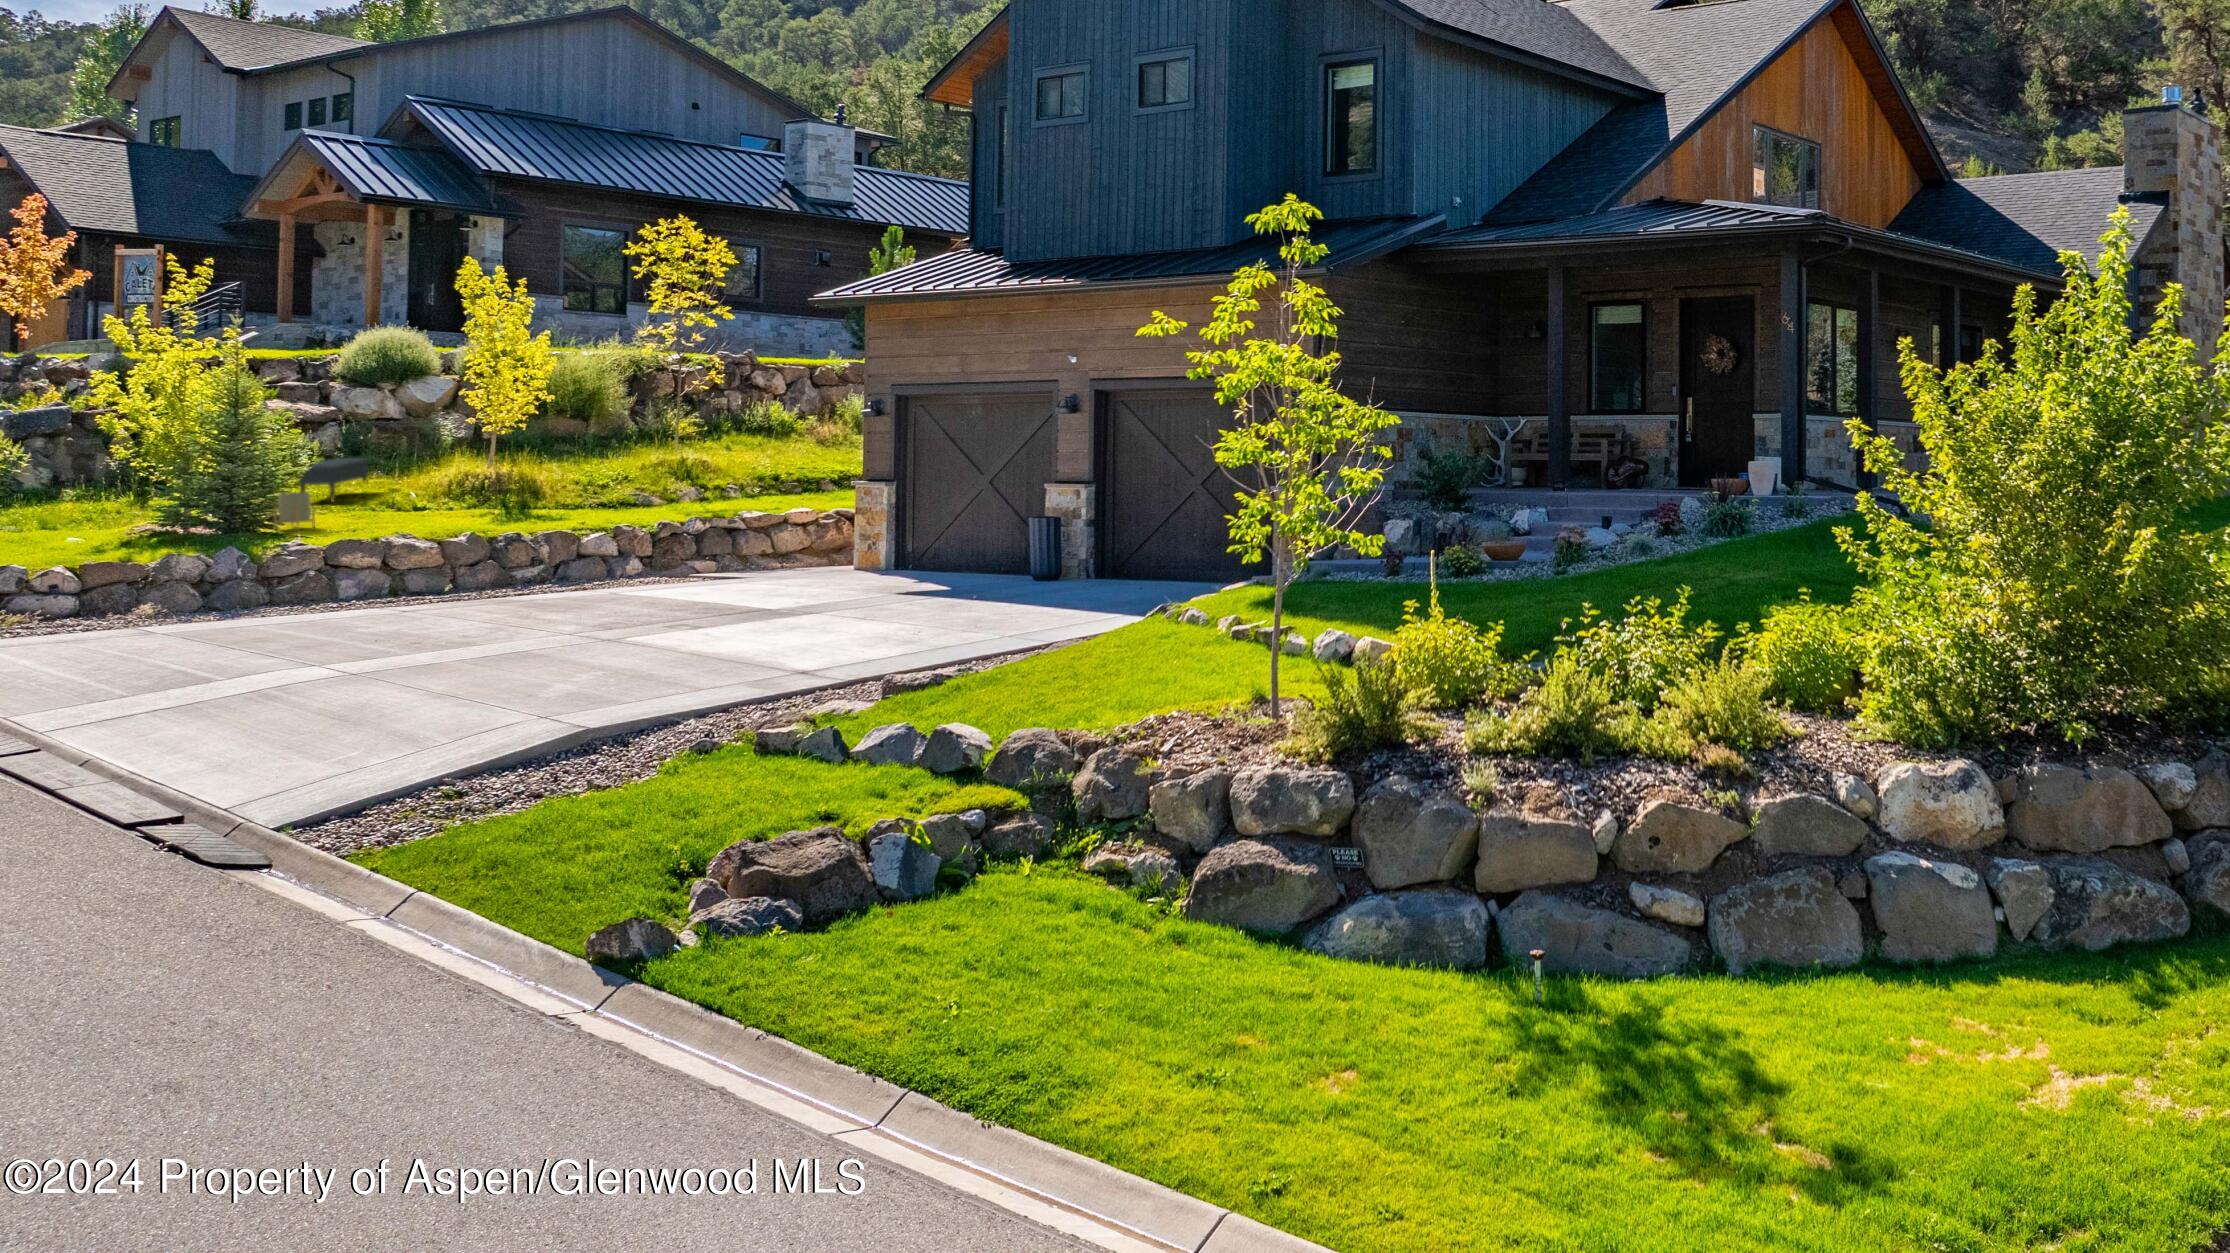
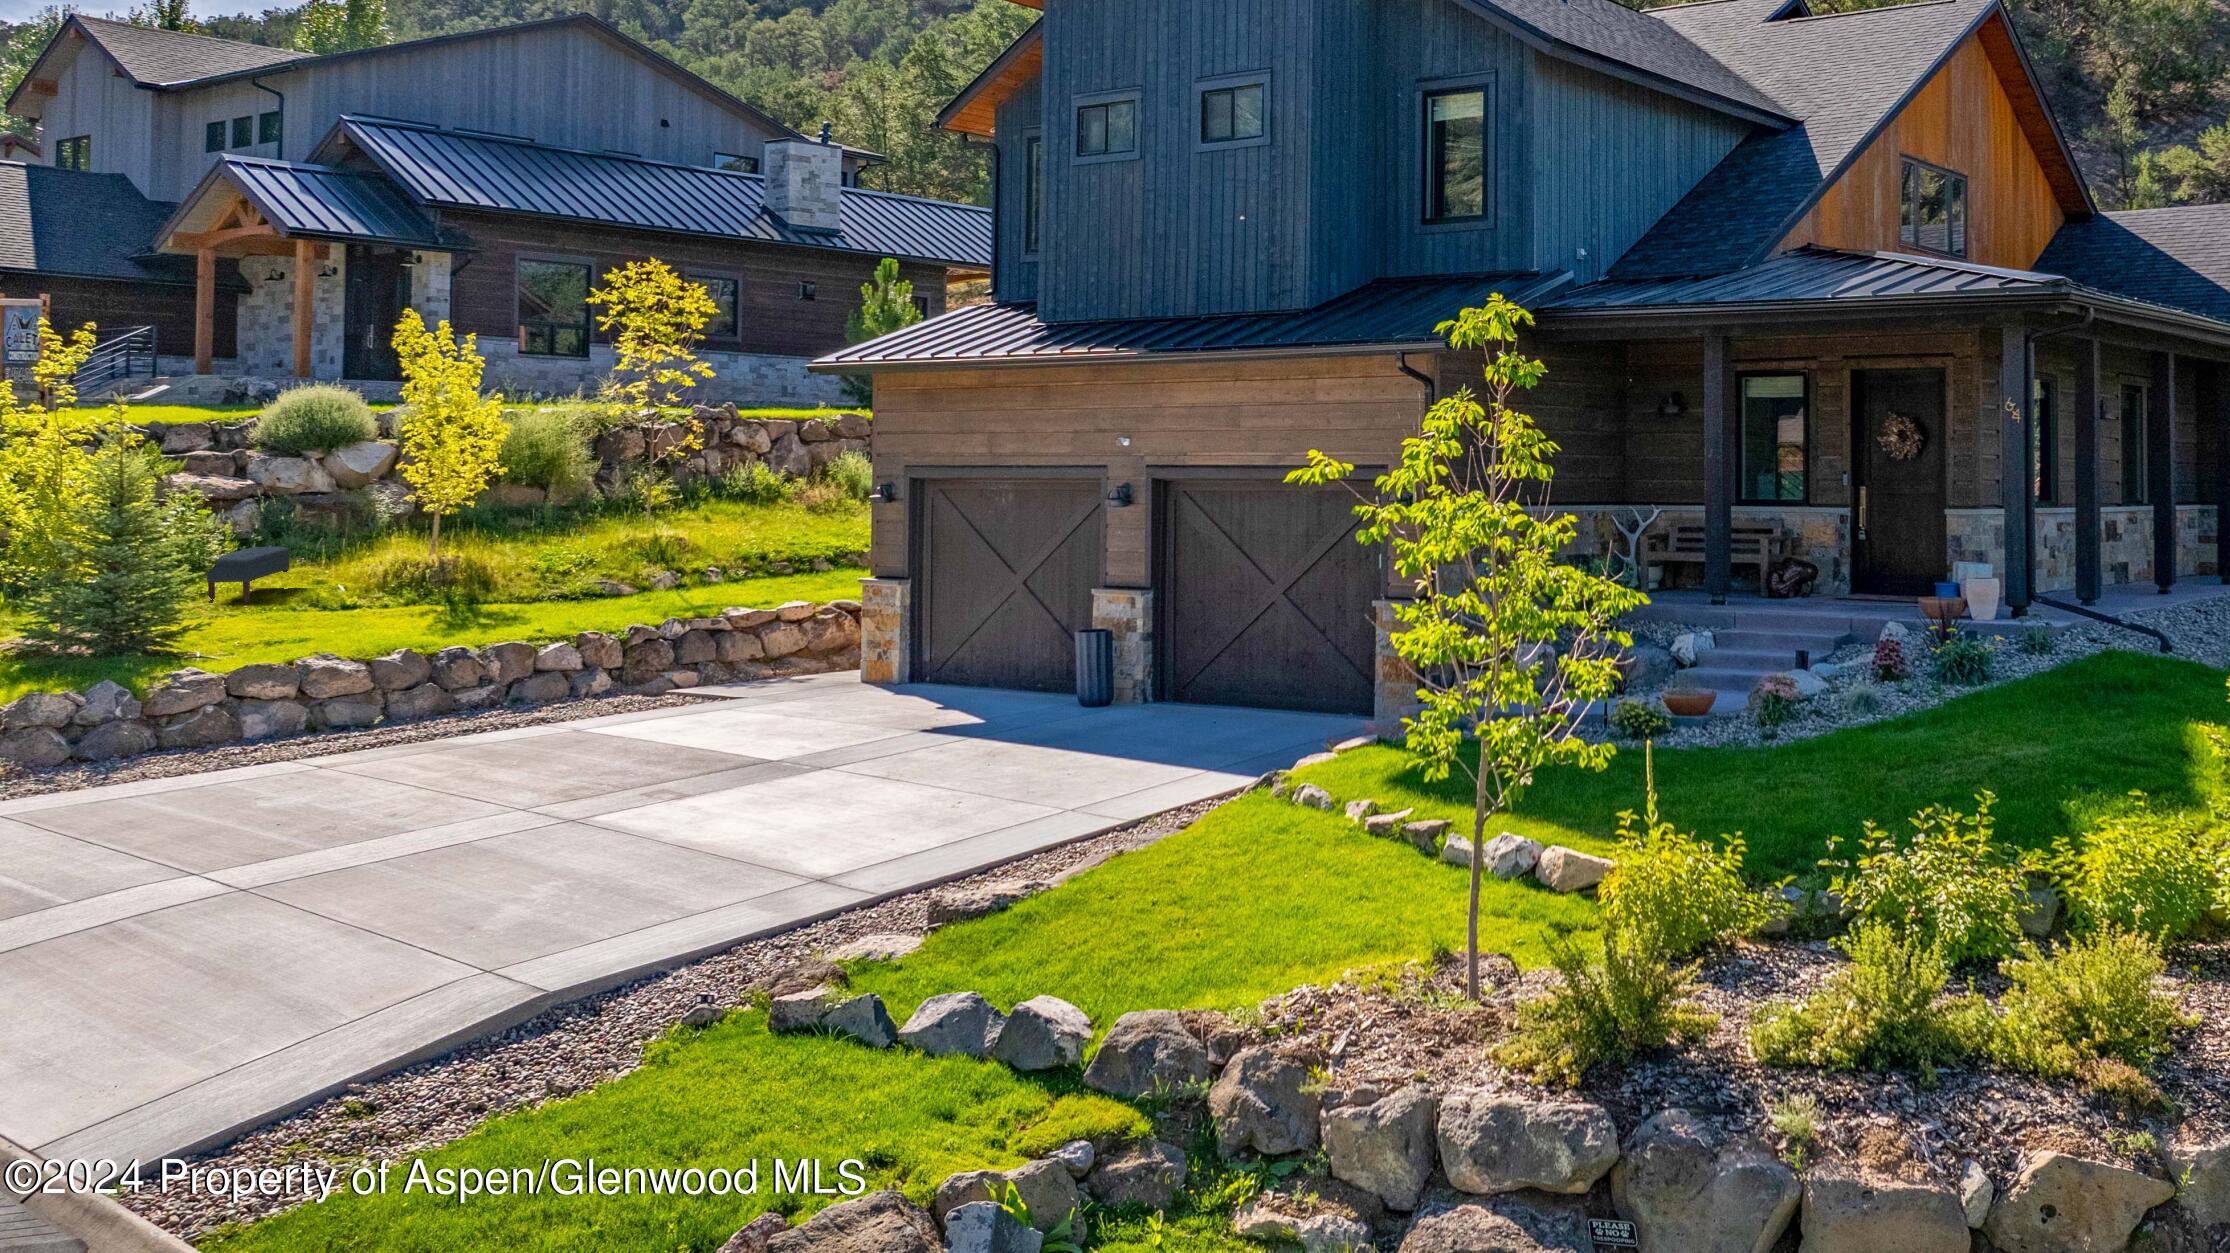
planter: present [274,492,315,526] -> none [174,597,223,644]

